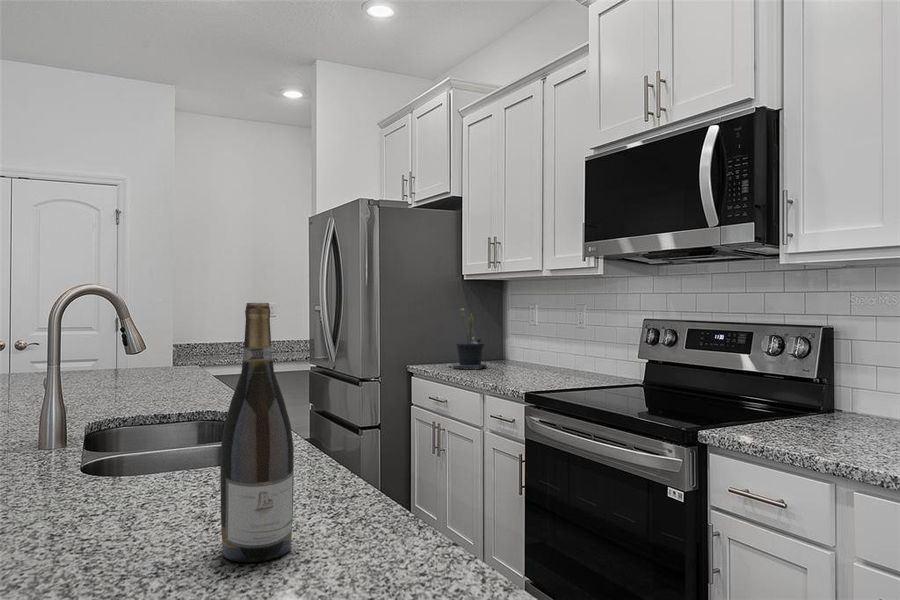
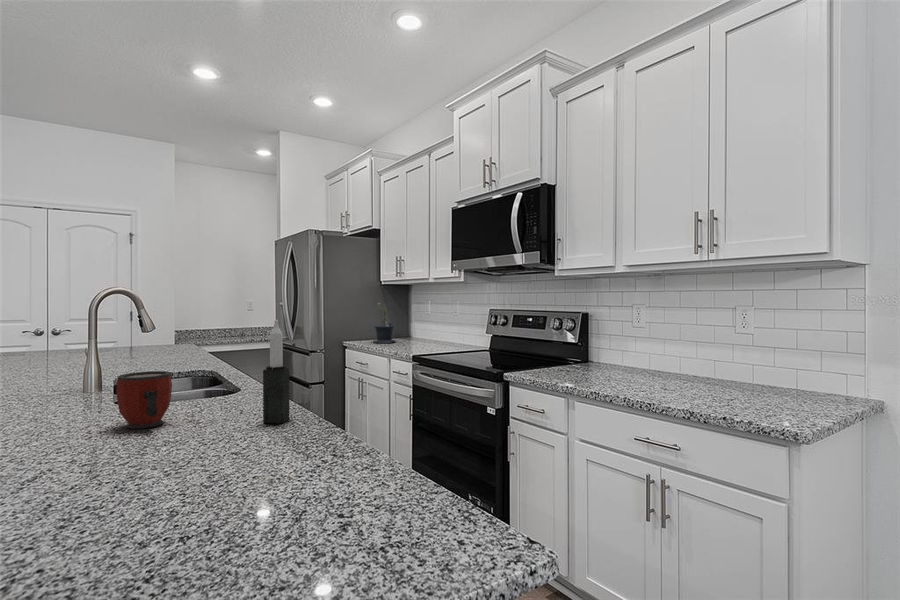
wine bottle: present [220,303,294,562] -> none [200,299,242,435]
candle: none [329,341,374,536] -> present [263,320,289,424]
mug: none [77,429,170,536] -> present [116,371,172,429]

